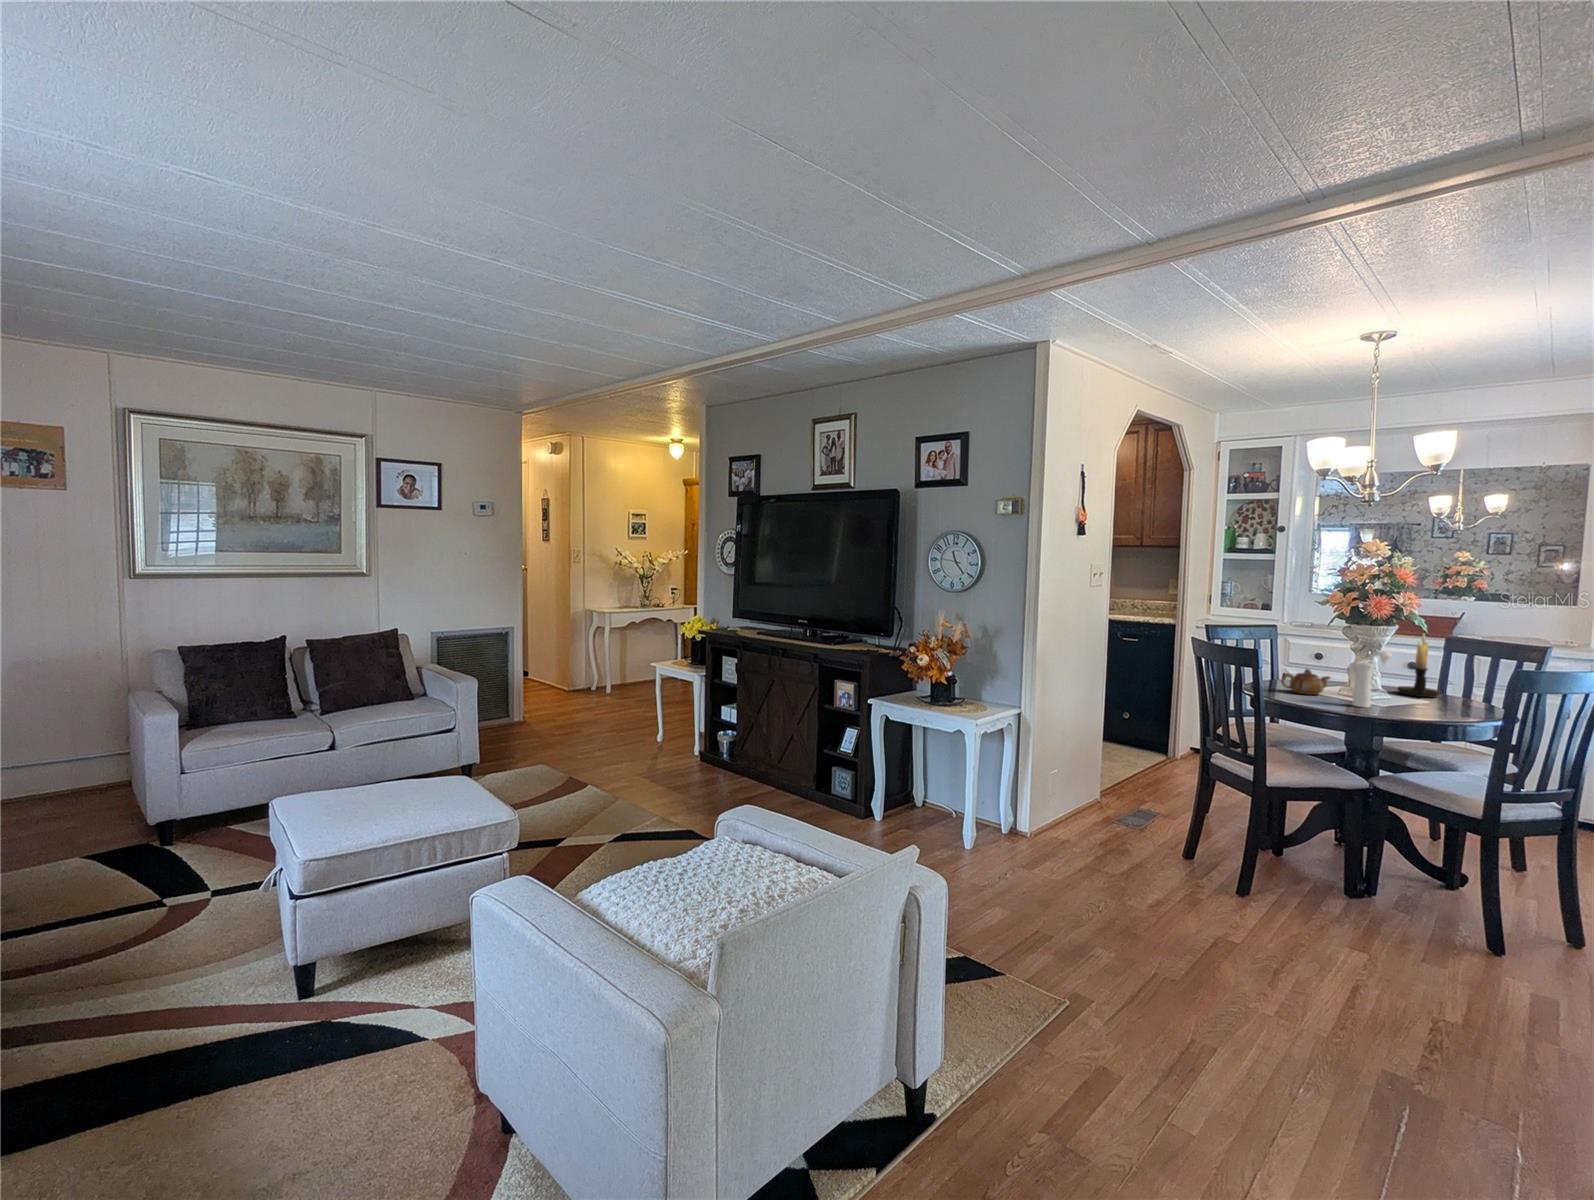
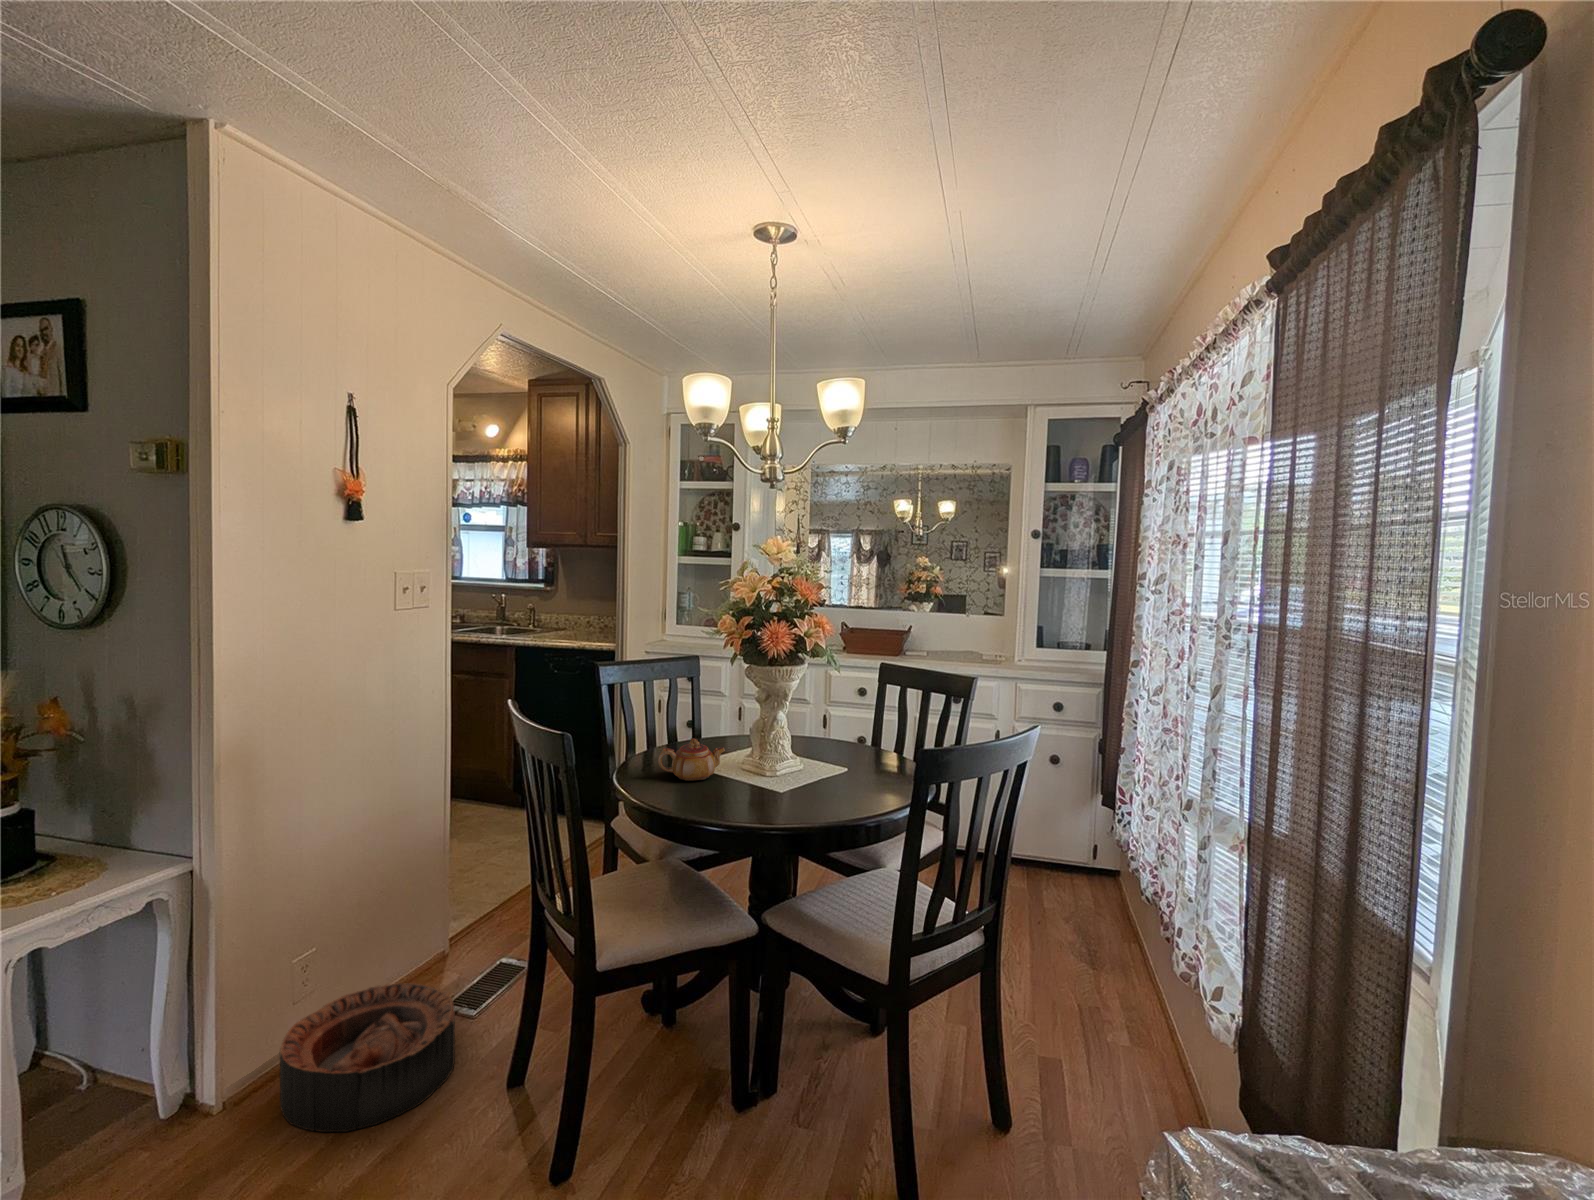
candle holder: present [1397,633,1441,698] -> none [816,669,864,764]
pepper mill: present [1352,651,1391,708] -> none [737,709,789,805]
basket: none [1056,792,1146,851] -> present [280,983,455,1132]

